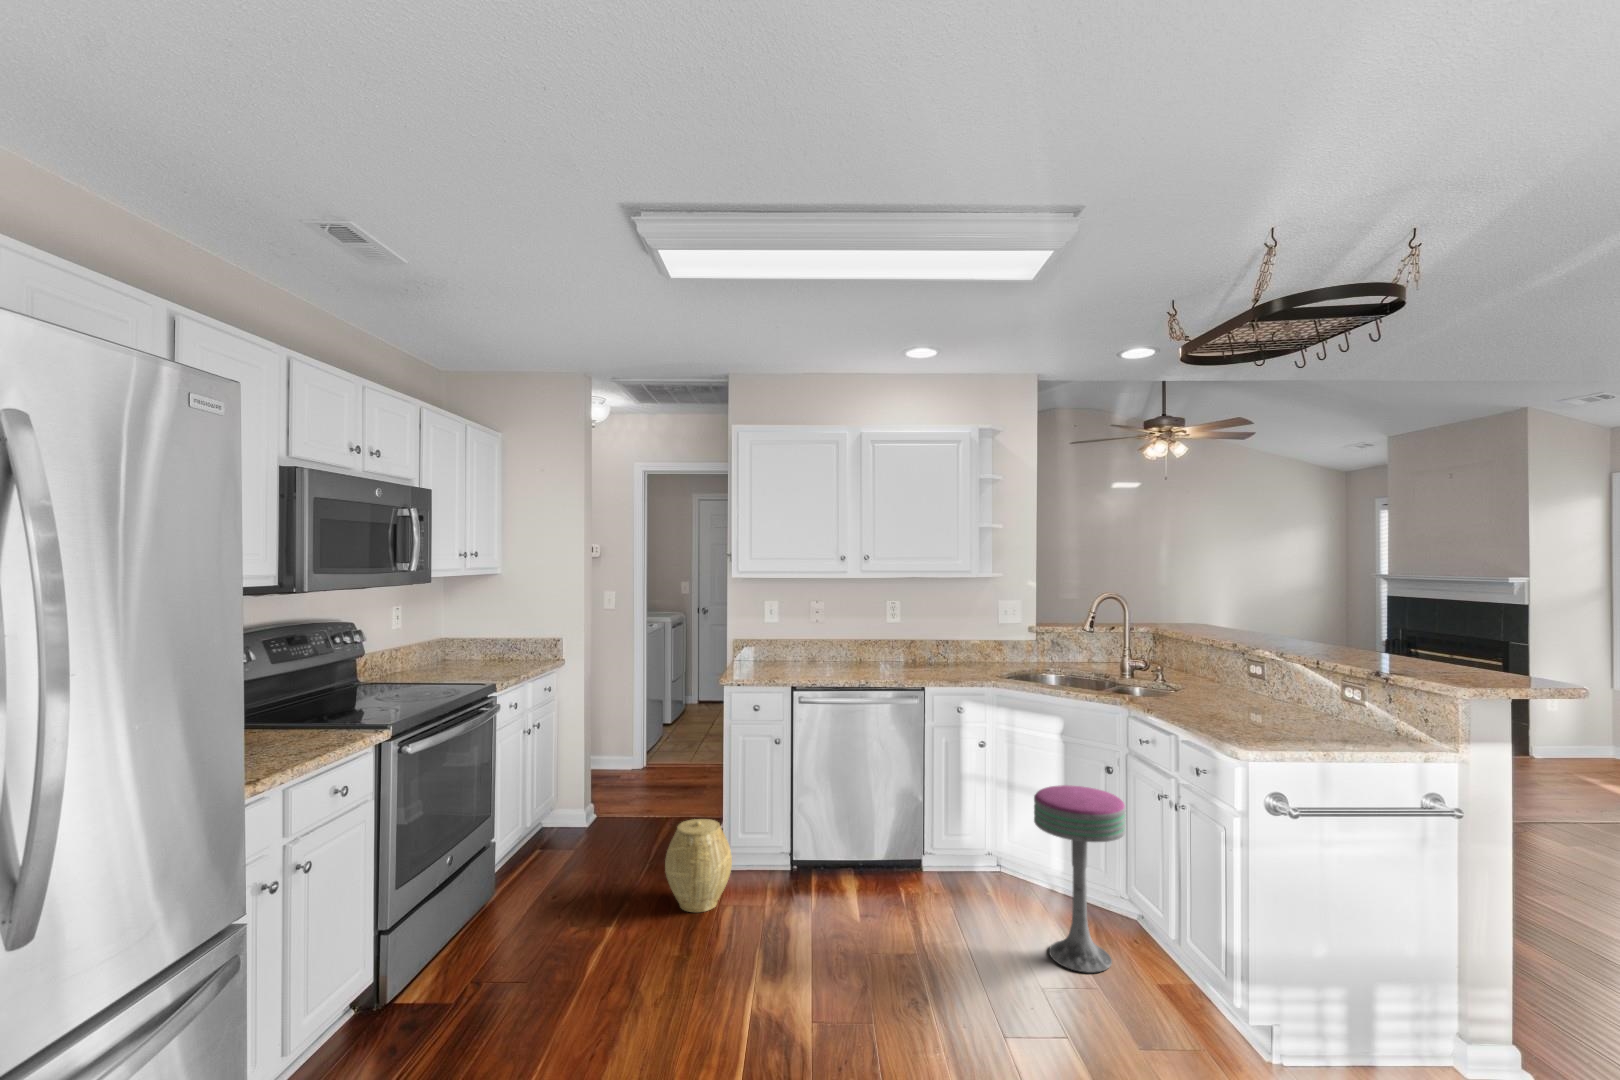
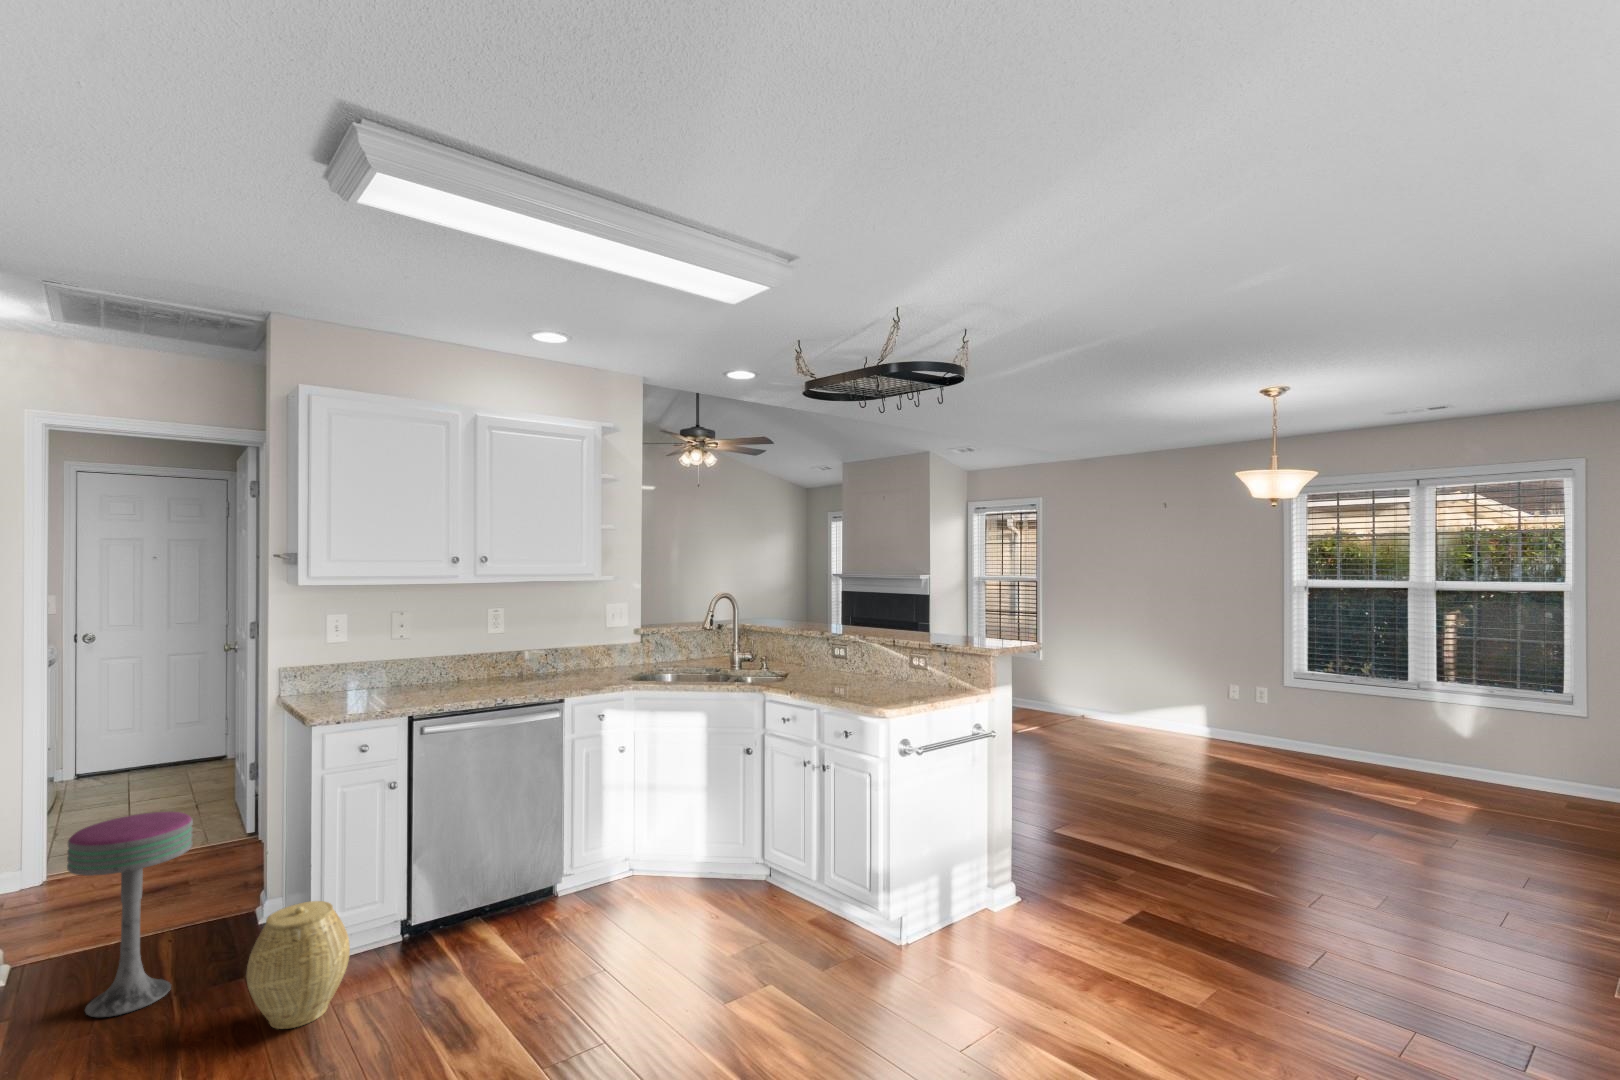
bar stool: present [1034,785,1126,973] -> present [67,812,193,1017]

